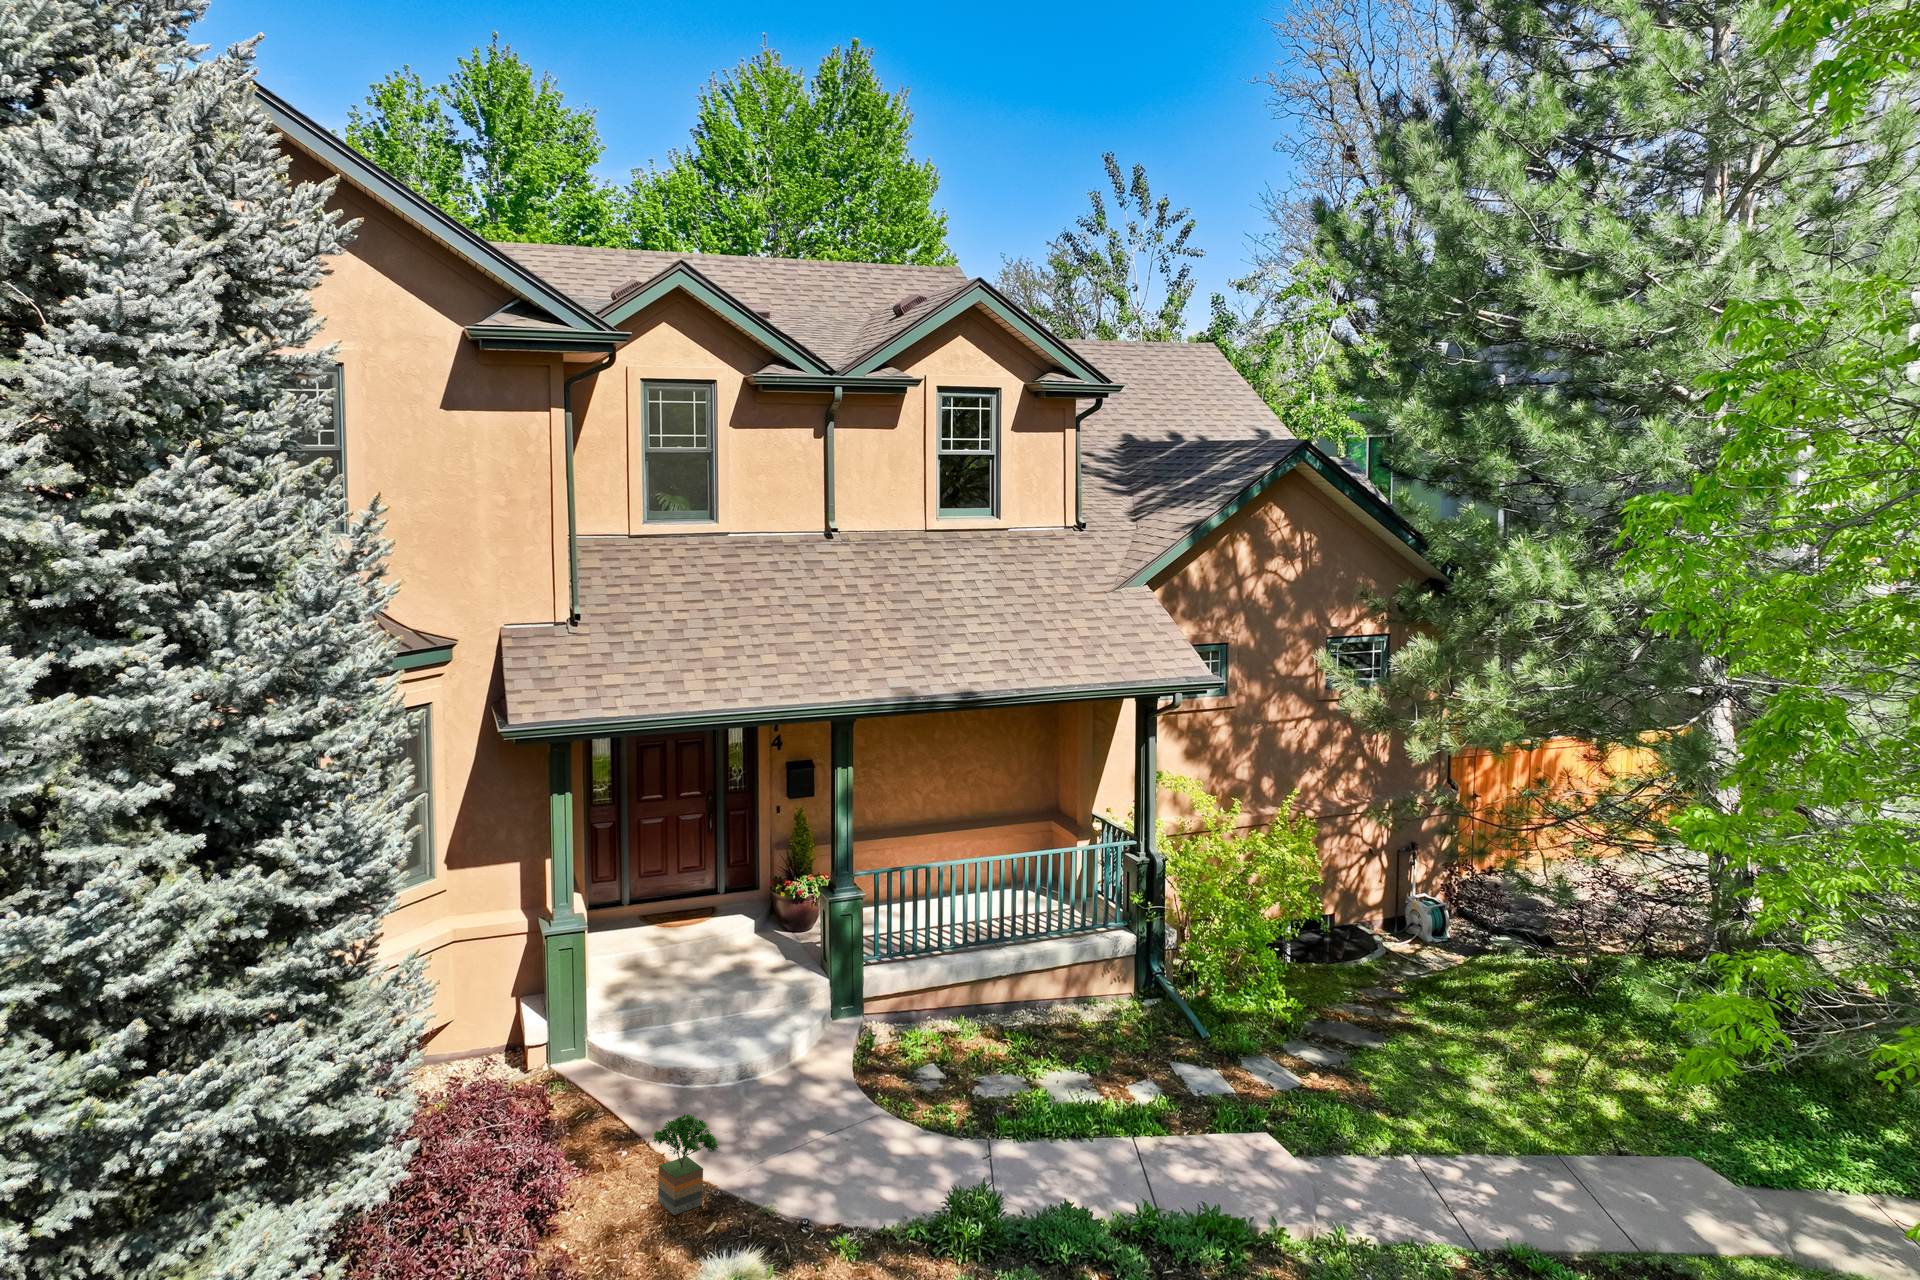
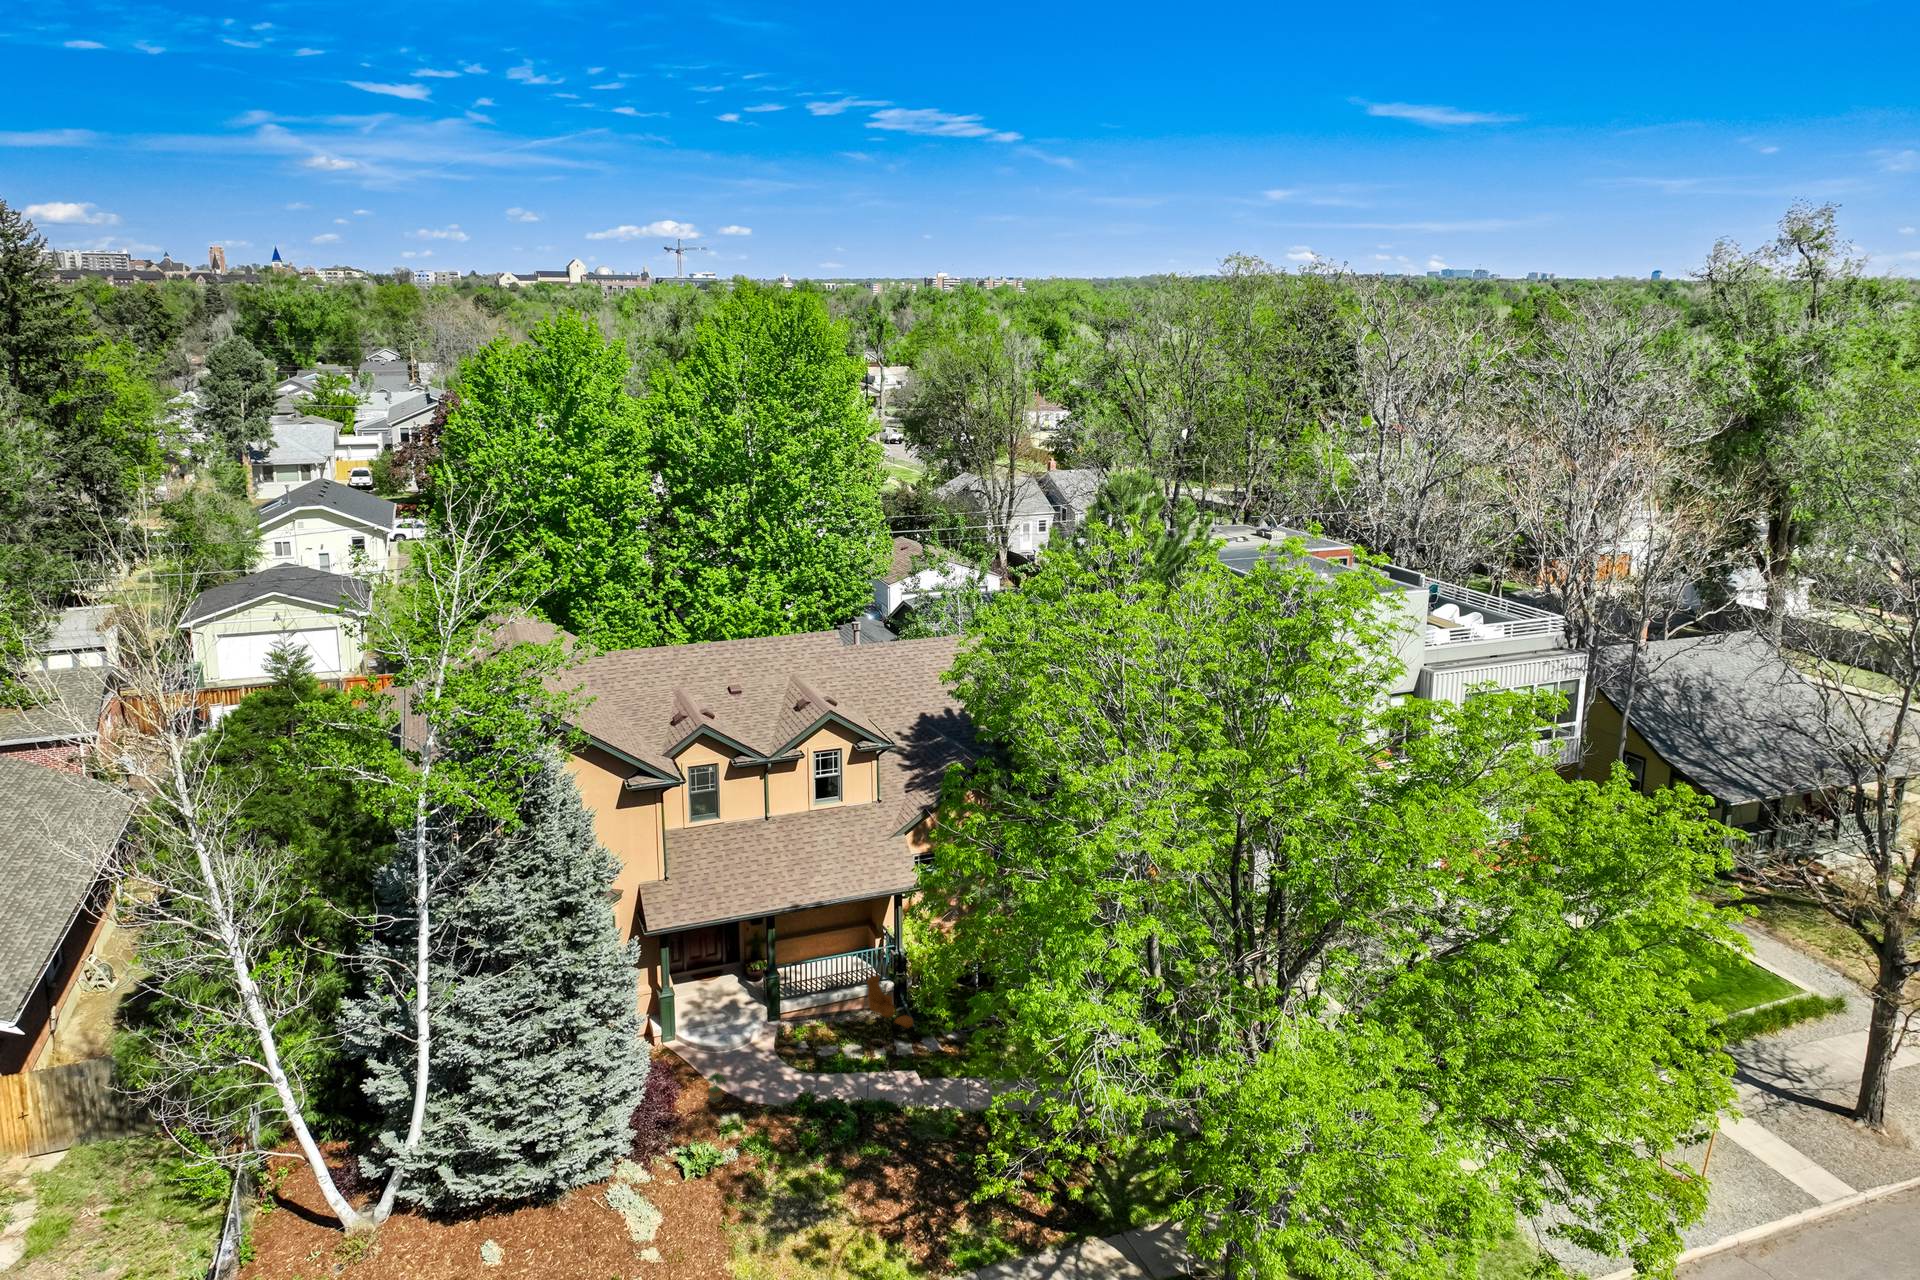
lounge chair: none [1084,904,1212,1050] -> present [867,975,913,1030]

